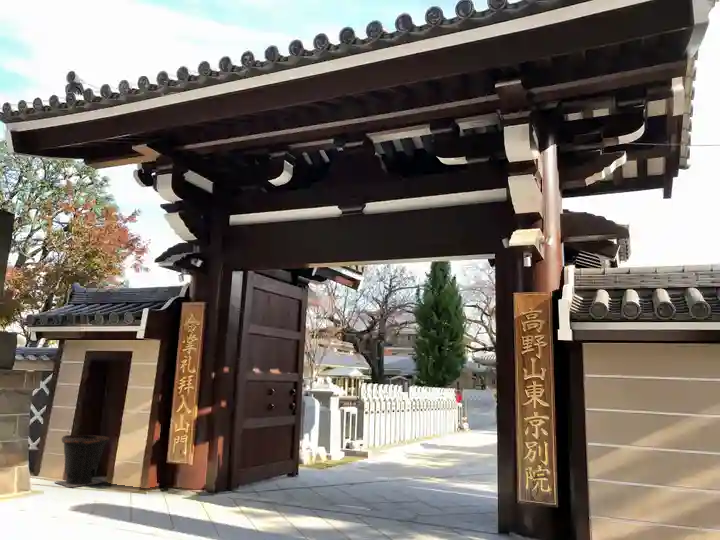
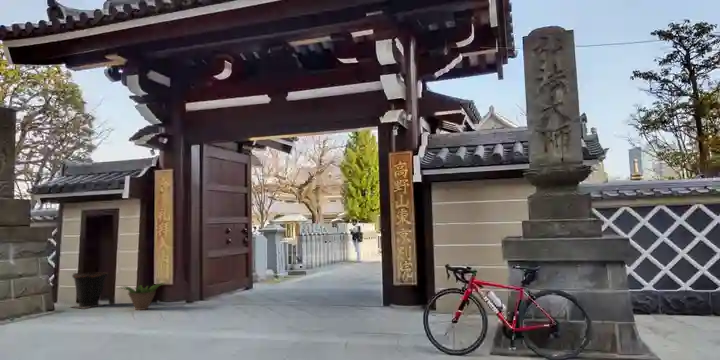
decorative plant: none [116,460,182,498] -> present [124,283,163,310]

